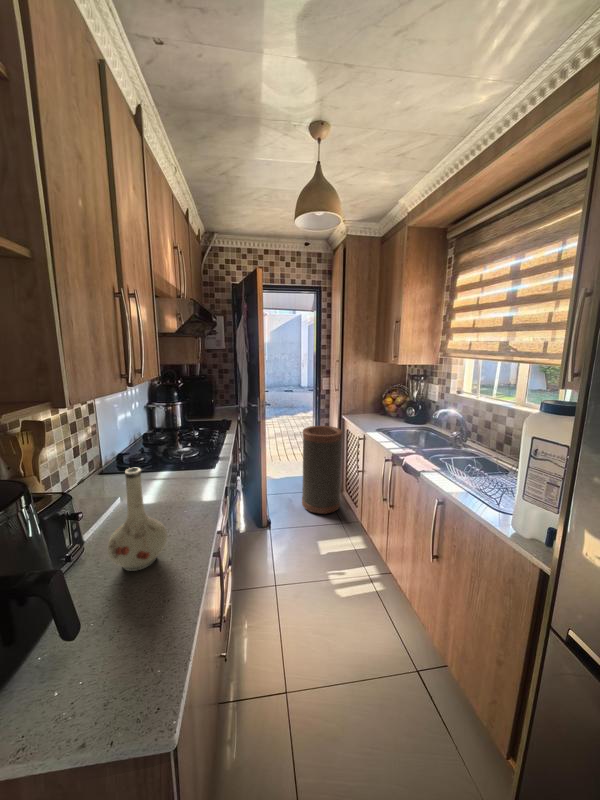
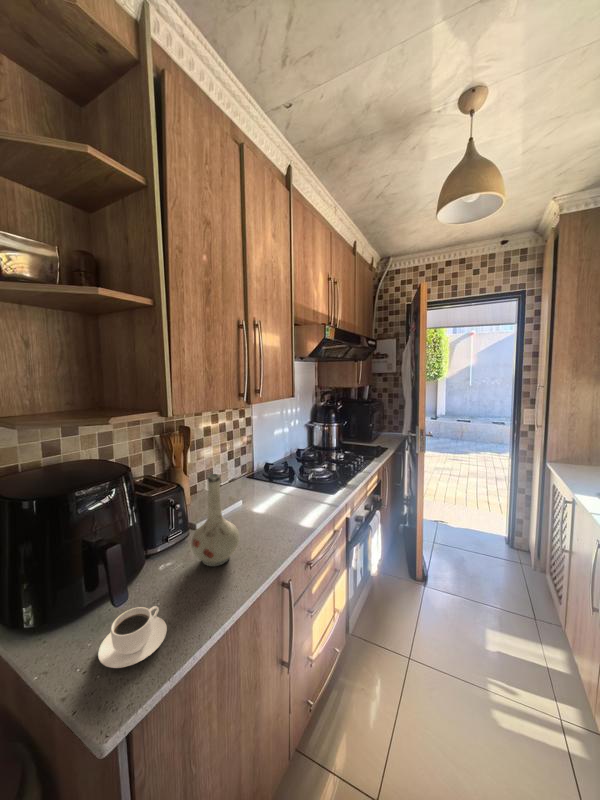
trash can: present [302,426,343,514] -> none [477,470,547,597]
coffee cup: none [73,624,156,709] -> present [98,606,167,668]

